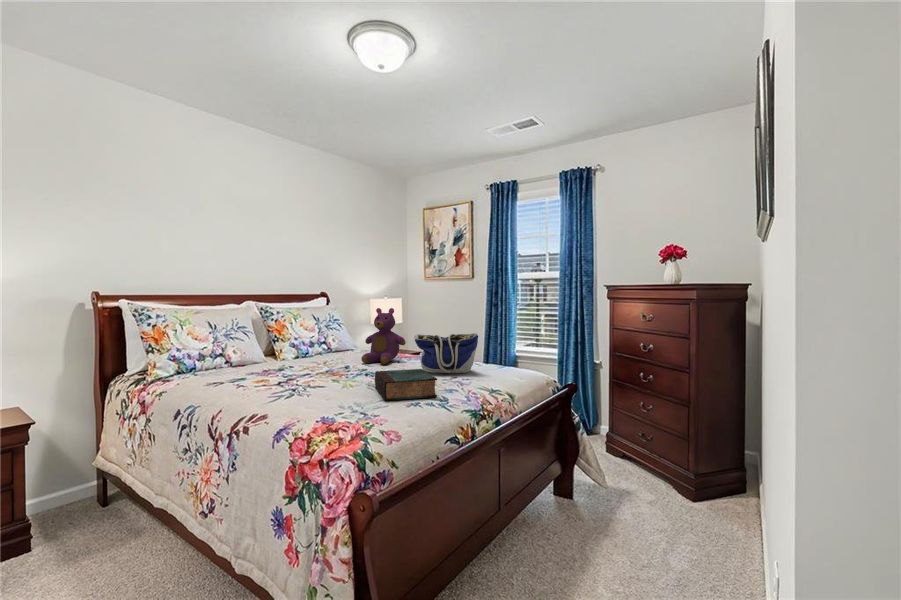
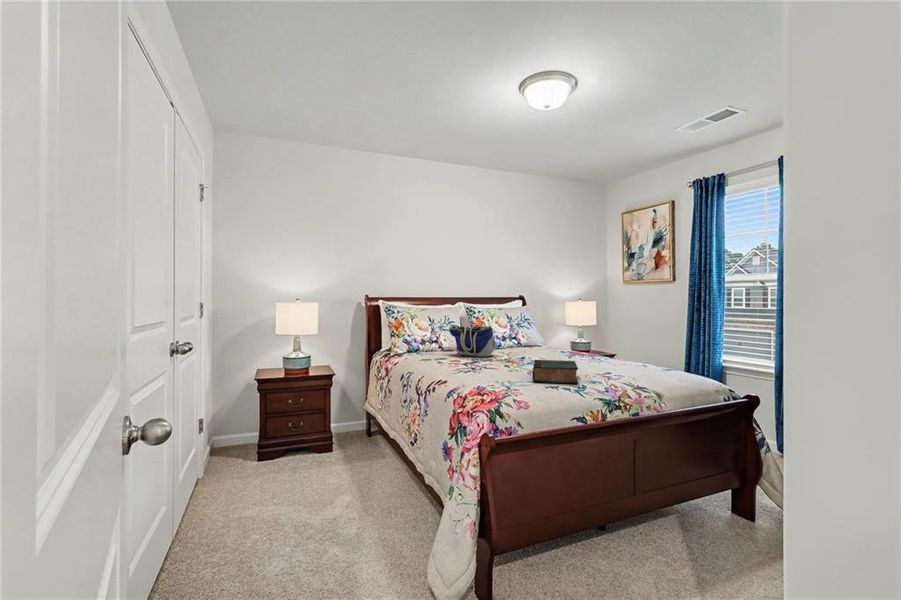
teddy bear: present [361,308,406,364] -> none [539,309,579,357]
tote bag: present [414,333,478,373] -> present [449,325,495,357]

